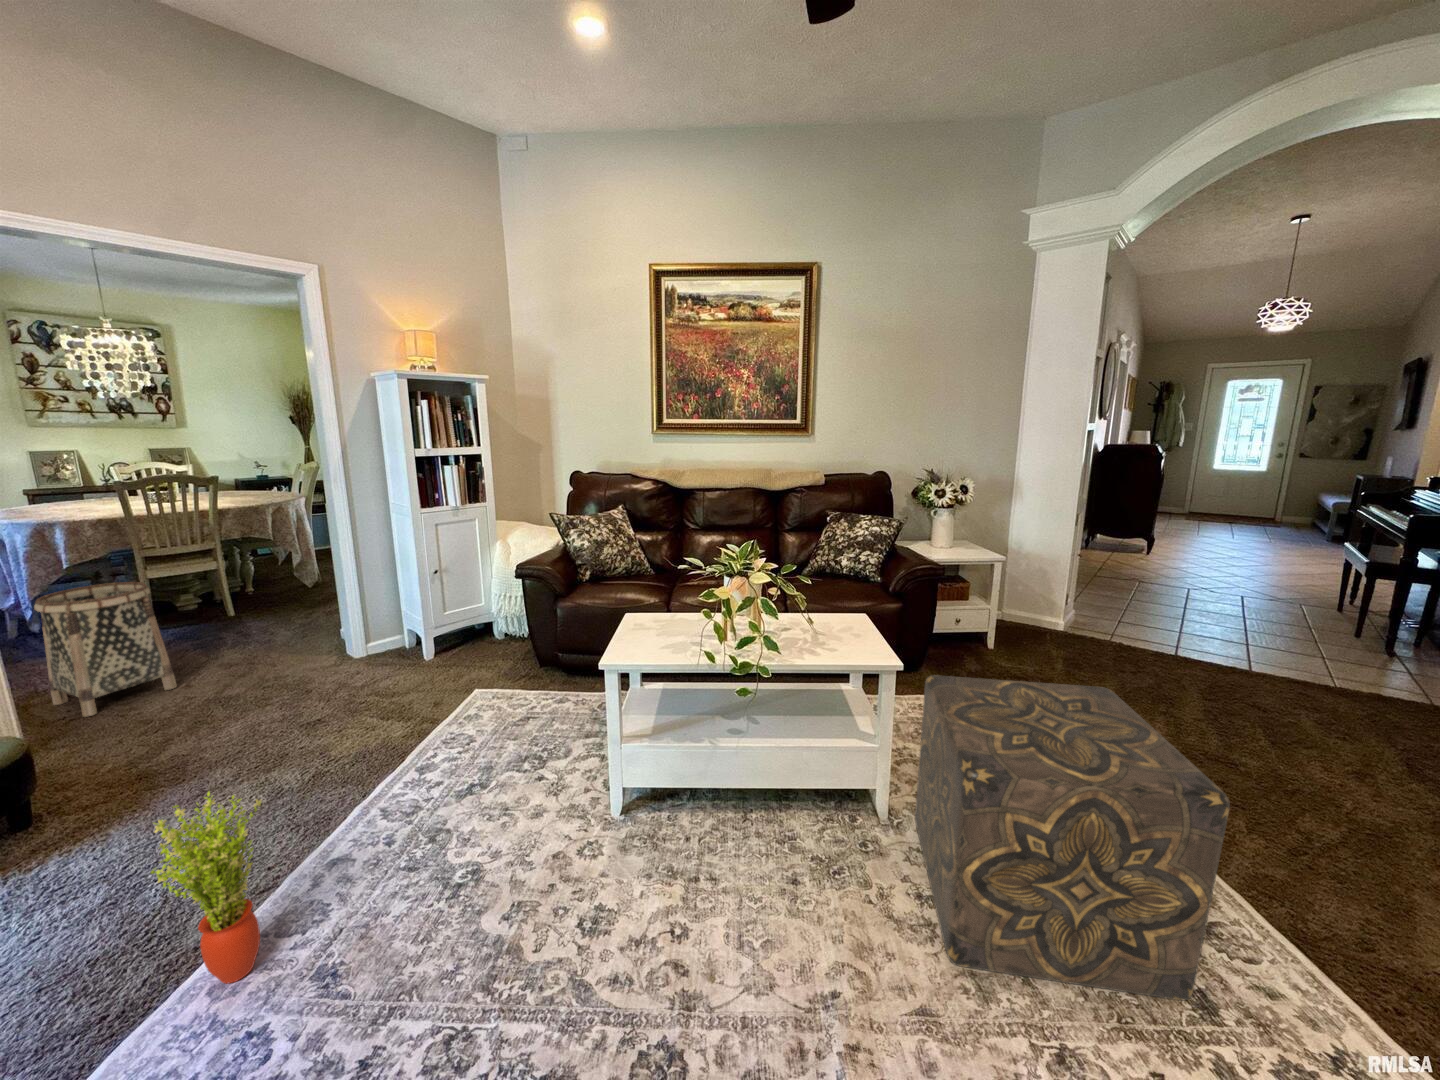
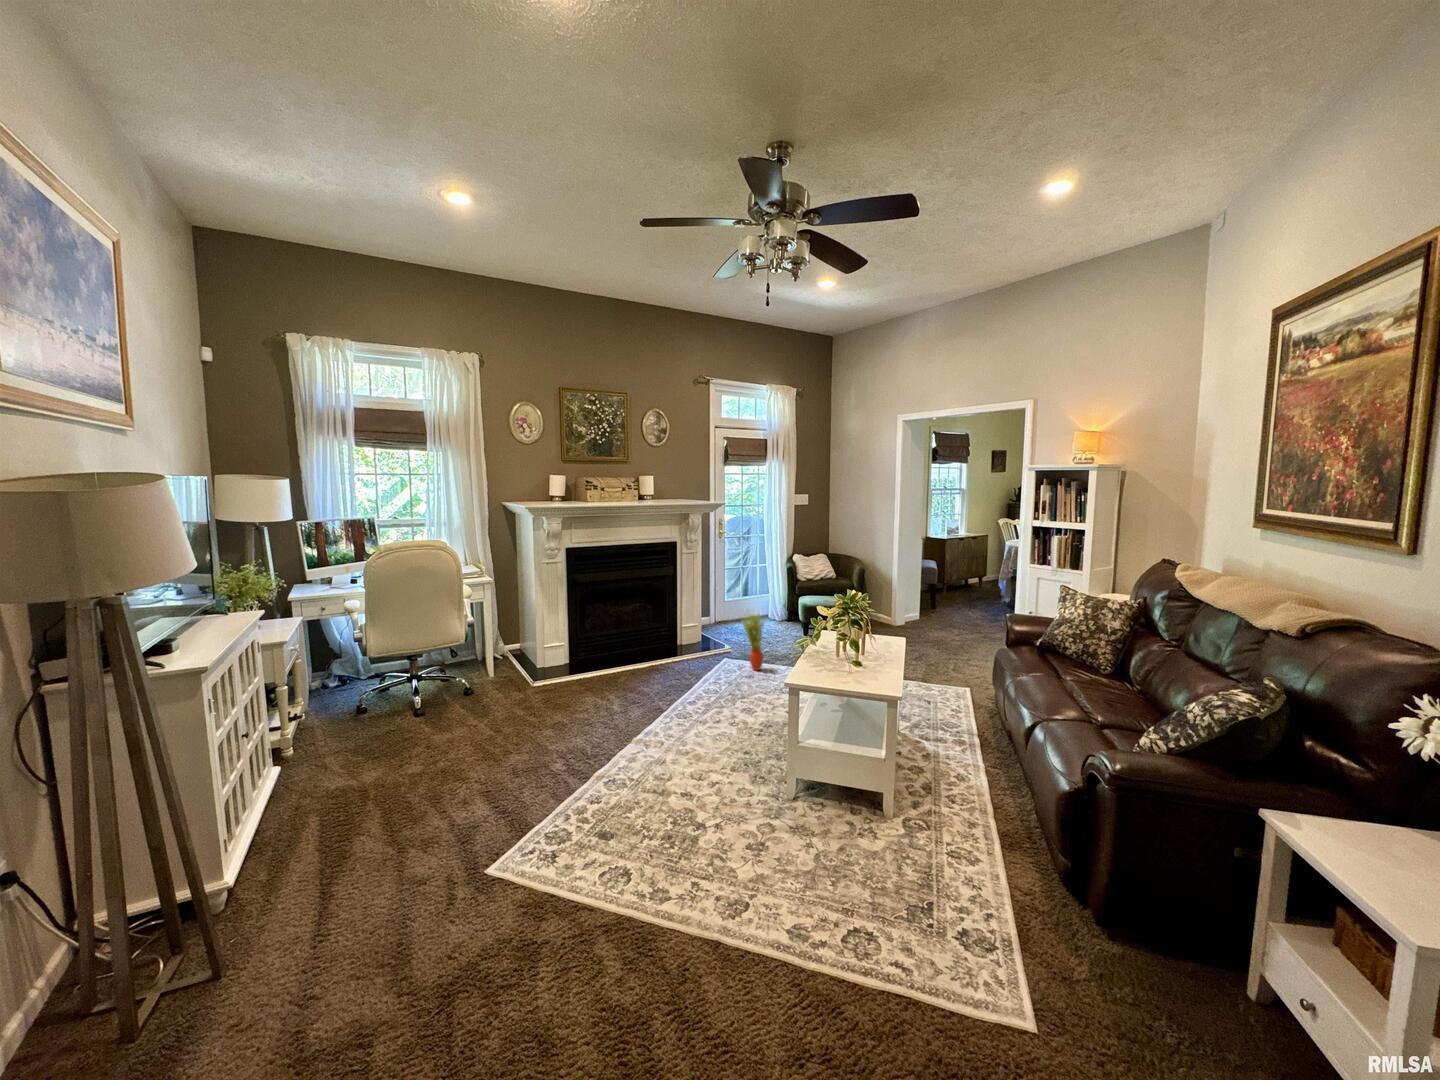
basket: present [34,582,177,717] -> none [915,574,960,634]
ottoman: present [915,675,1230,1000] -> none [606,674,772,868]

